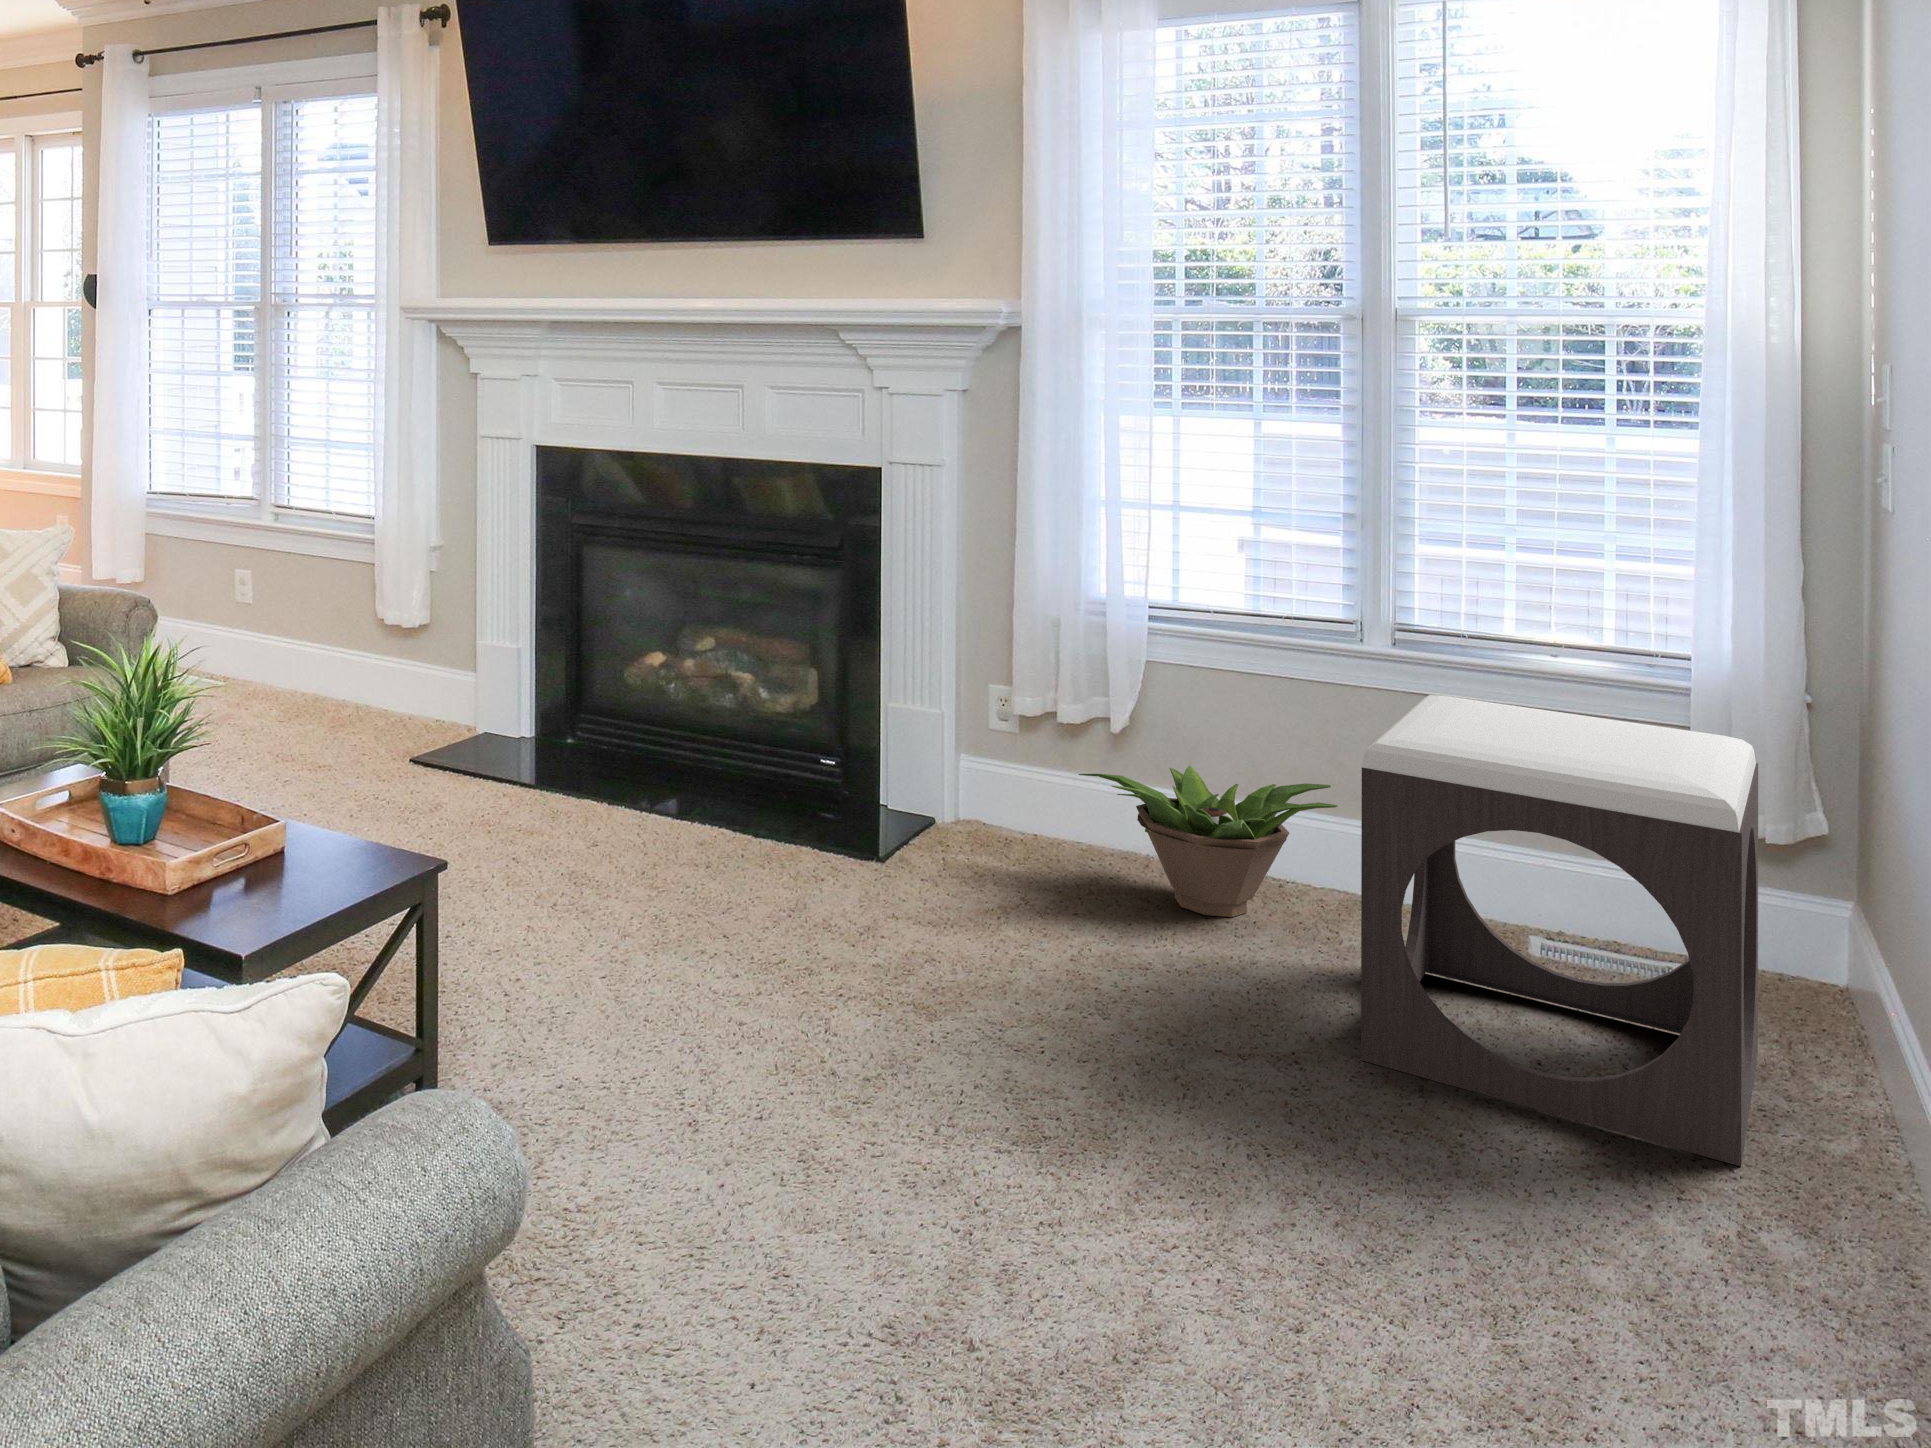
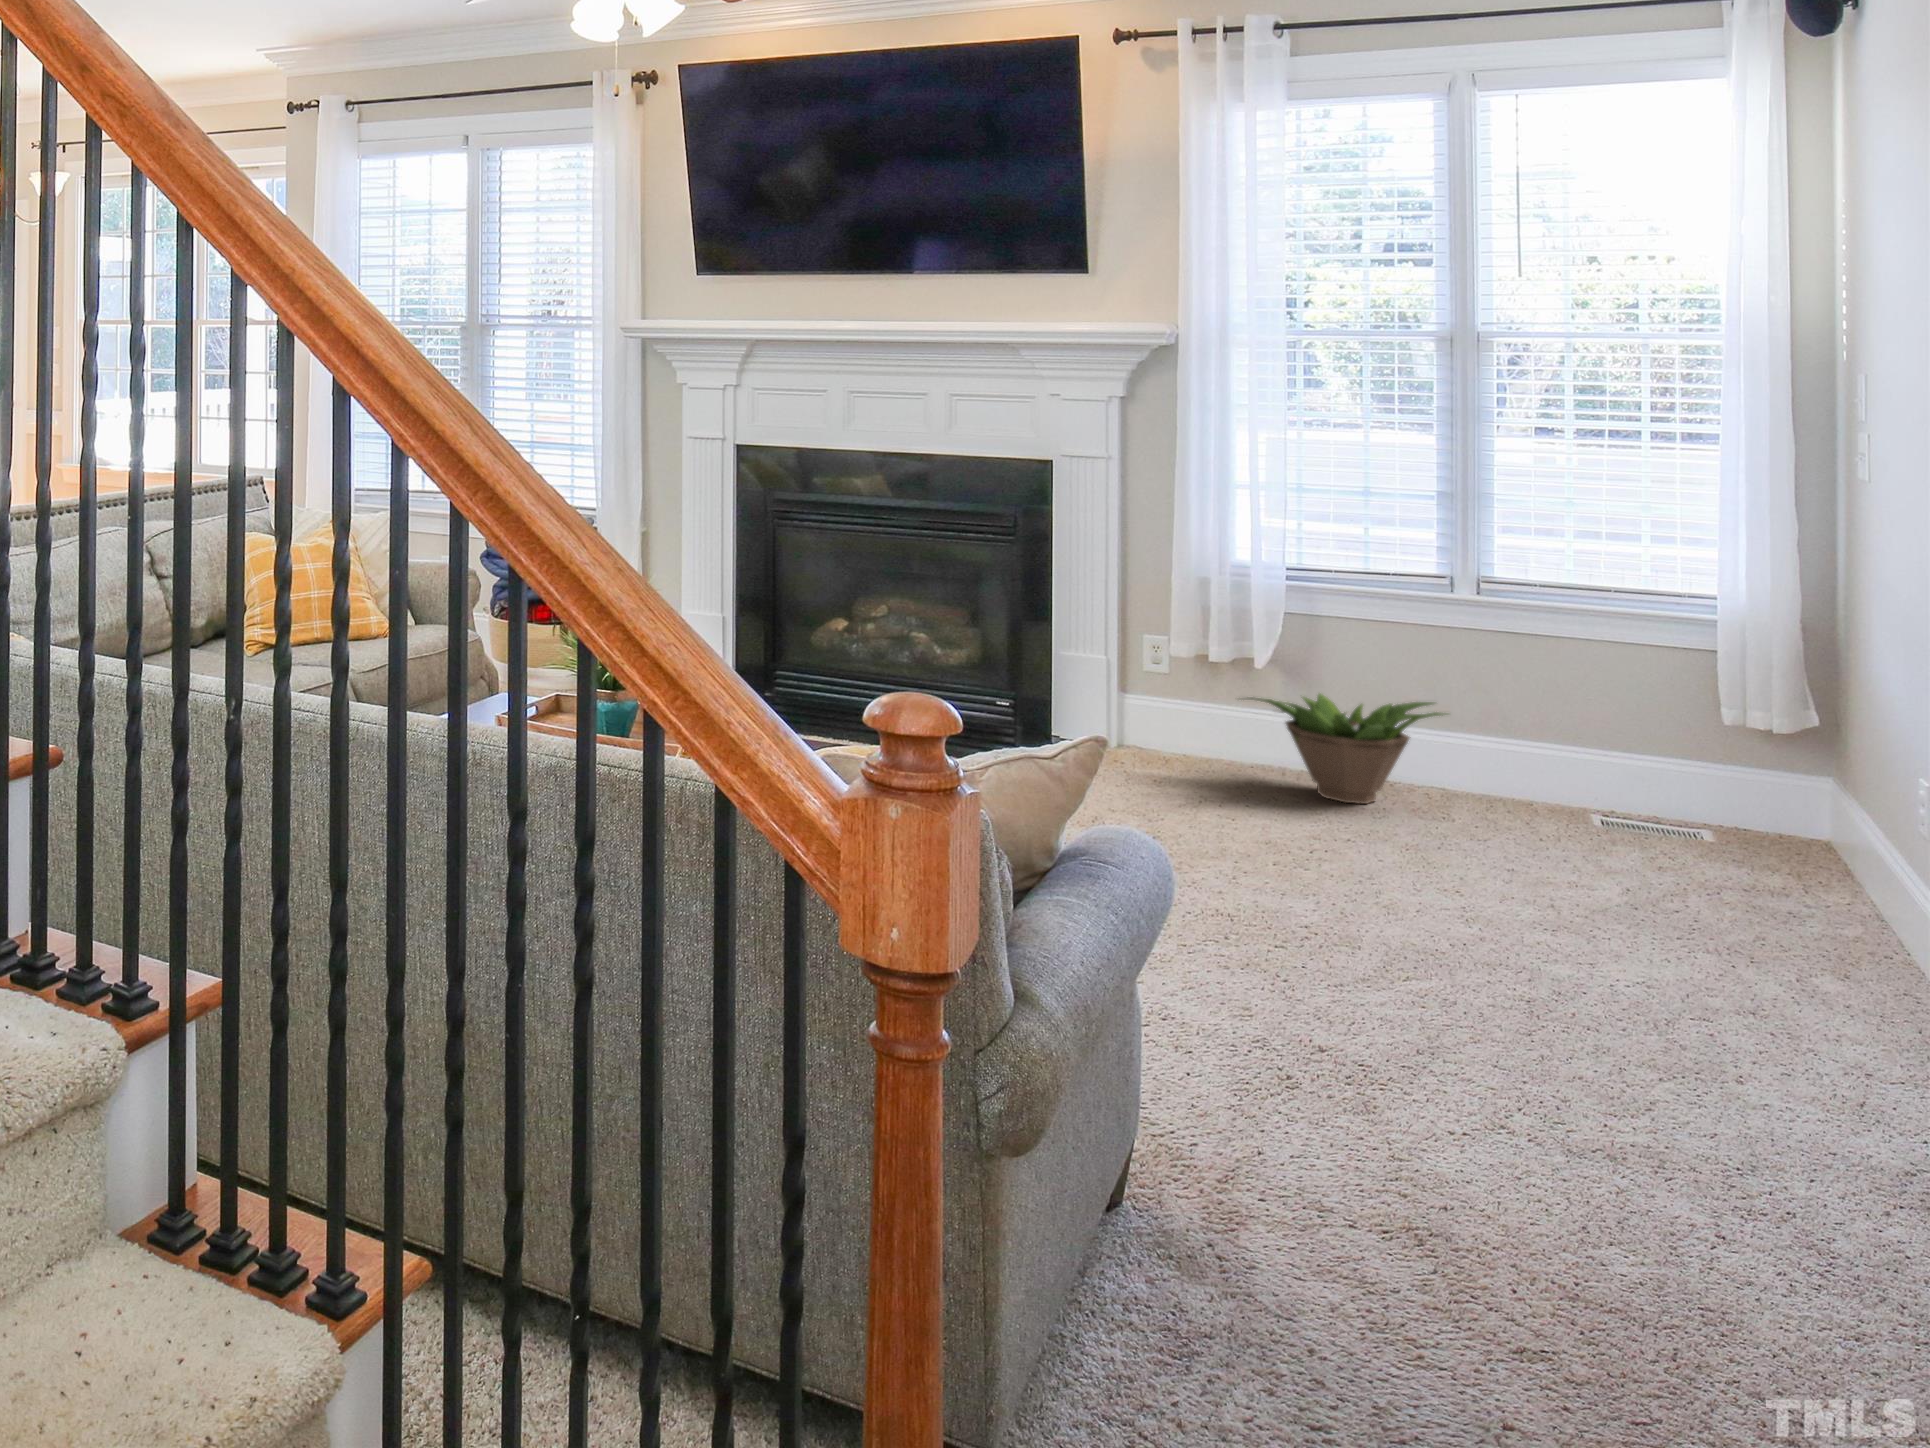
footstool: present [1361,695,1758,1166] -> none [1504,622,1790,936]

